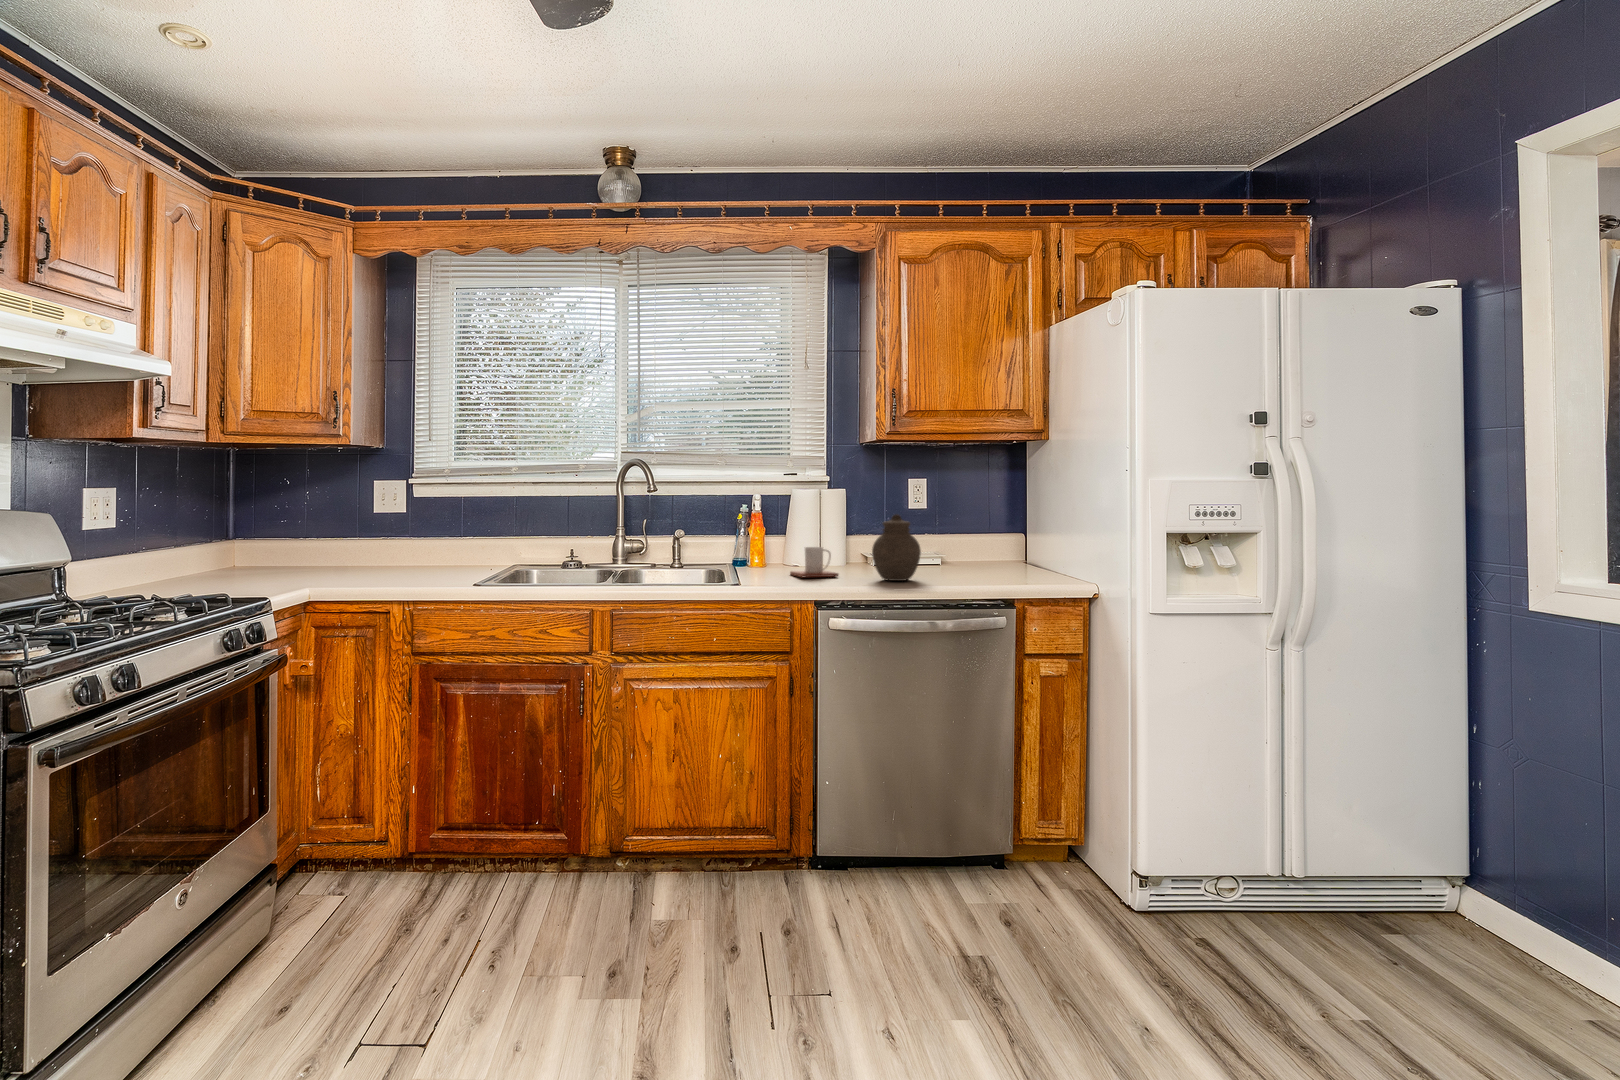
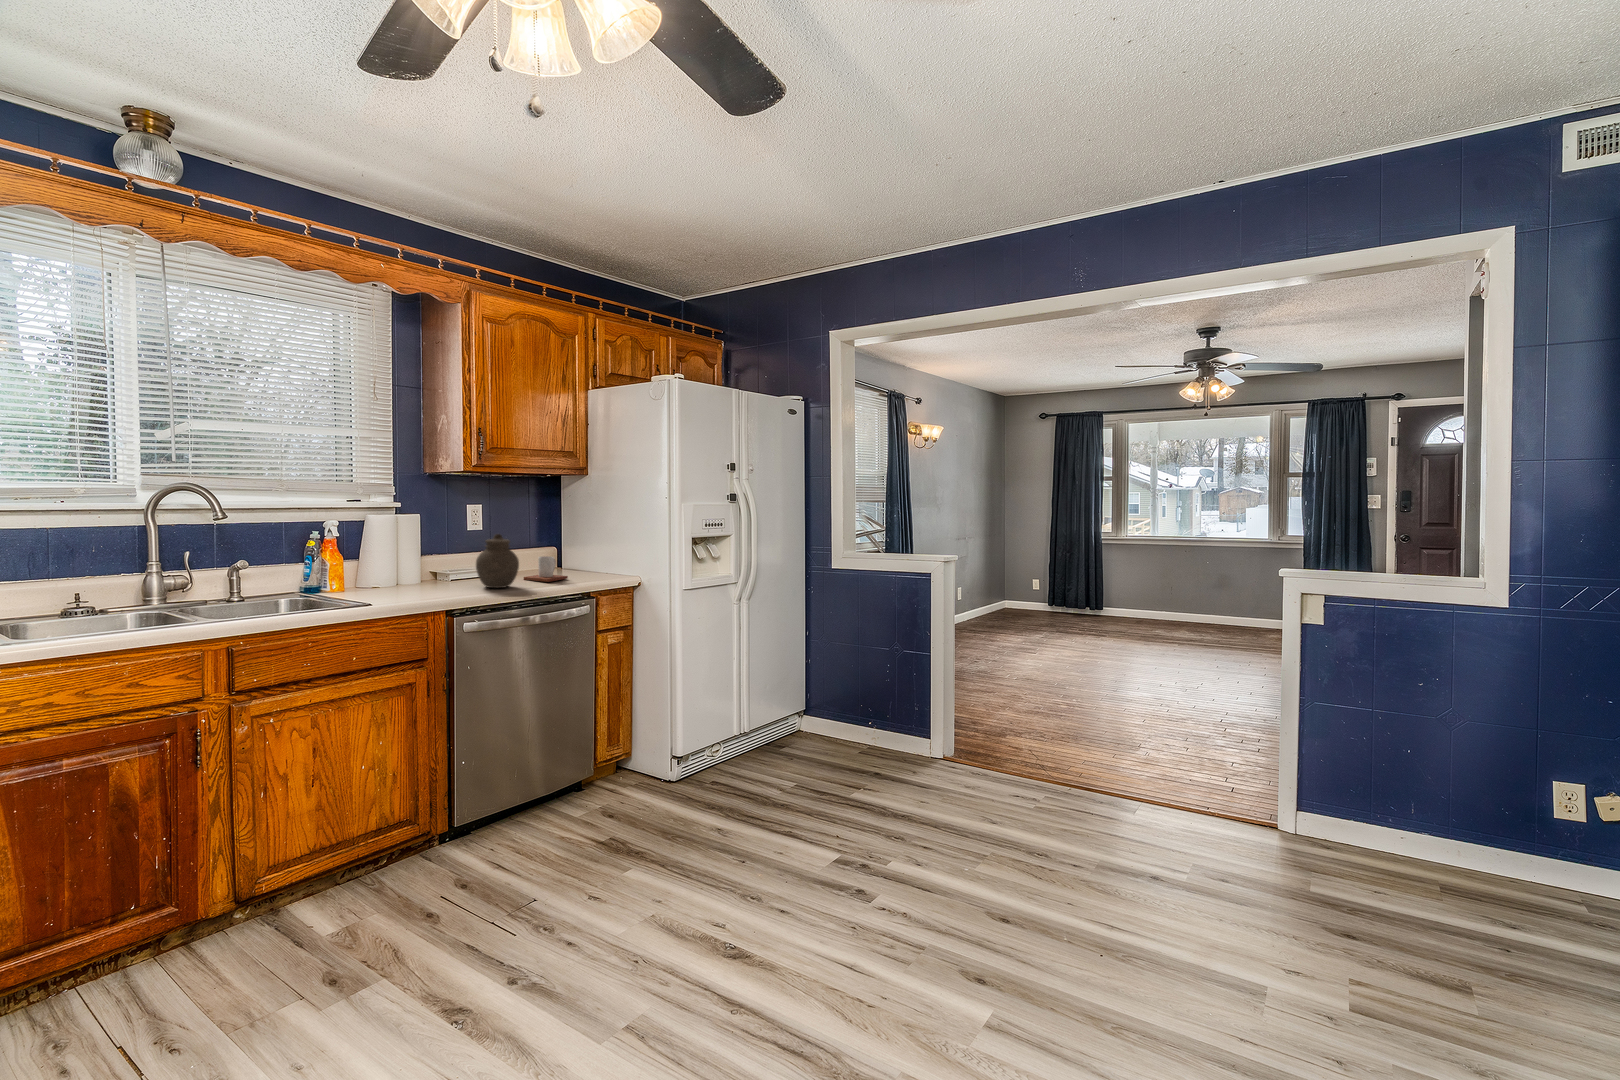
mug: present [790,547,839,577] -> present [524,556,568,582]

